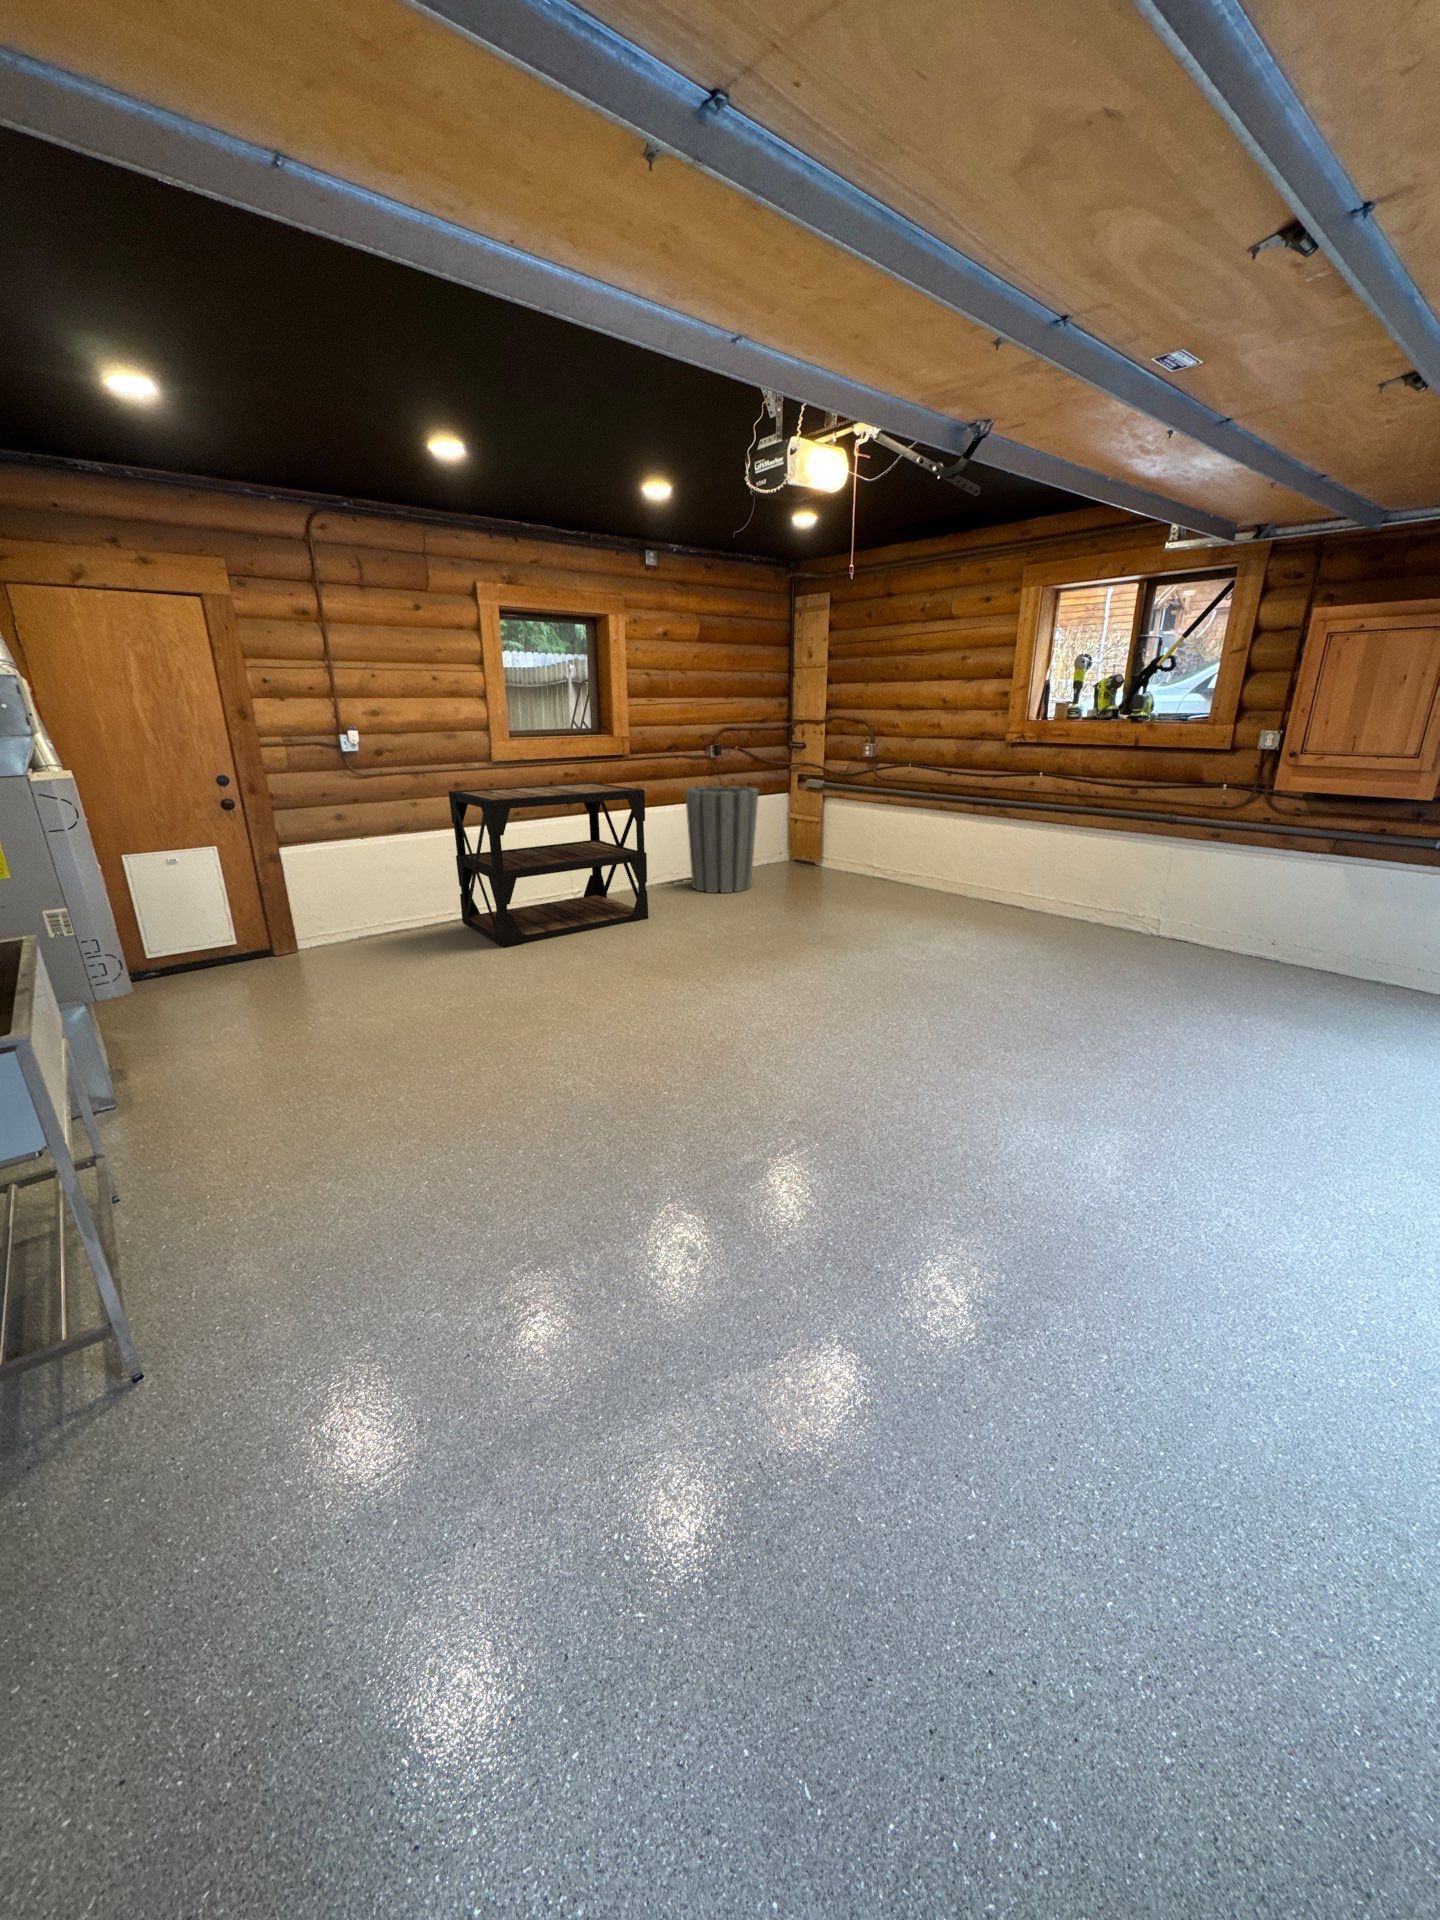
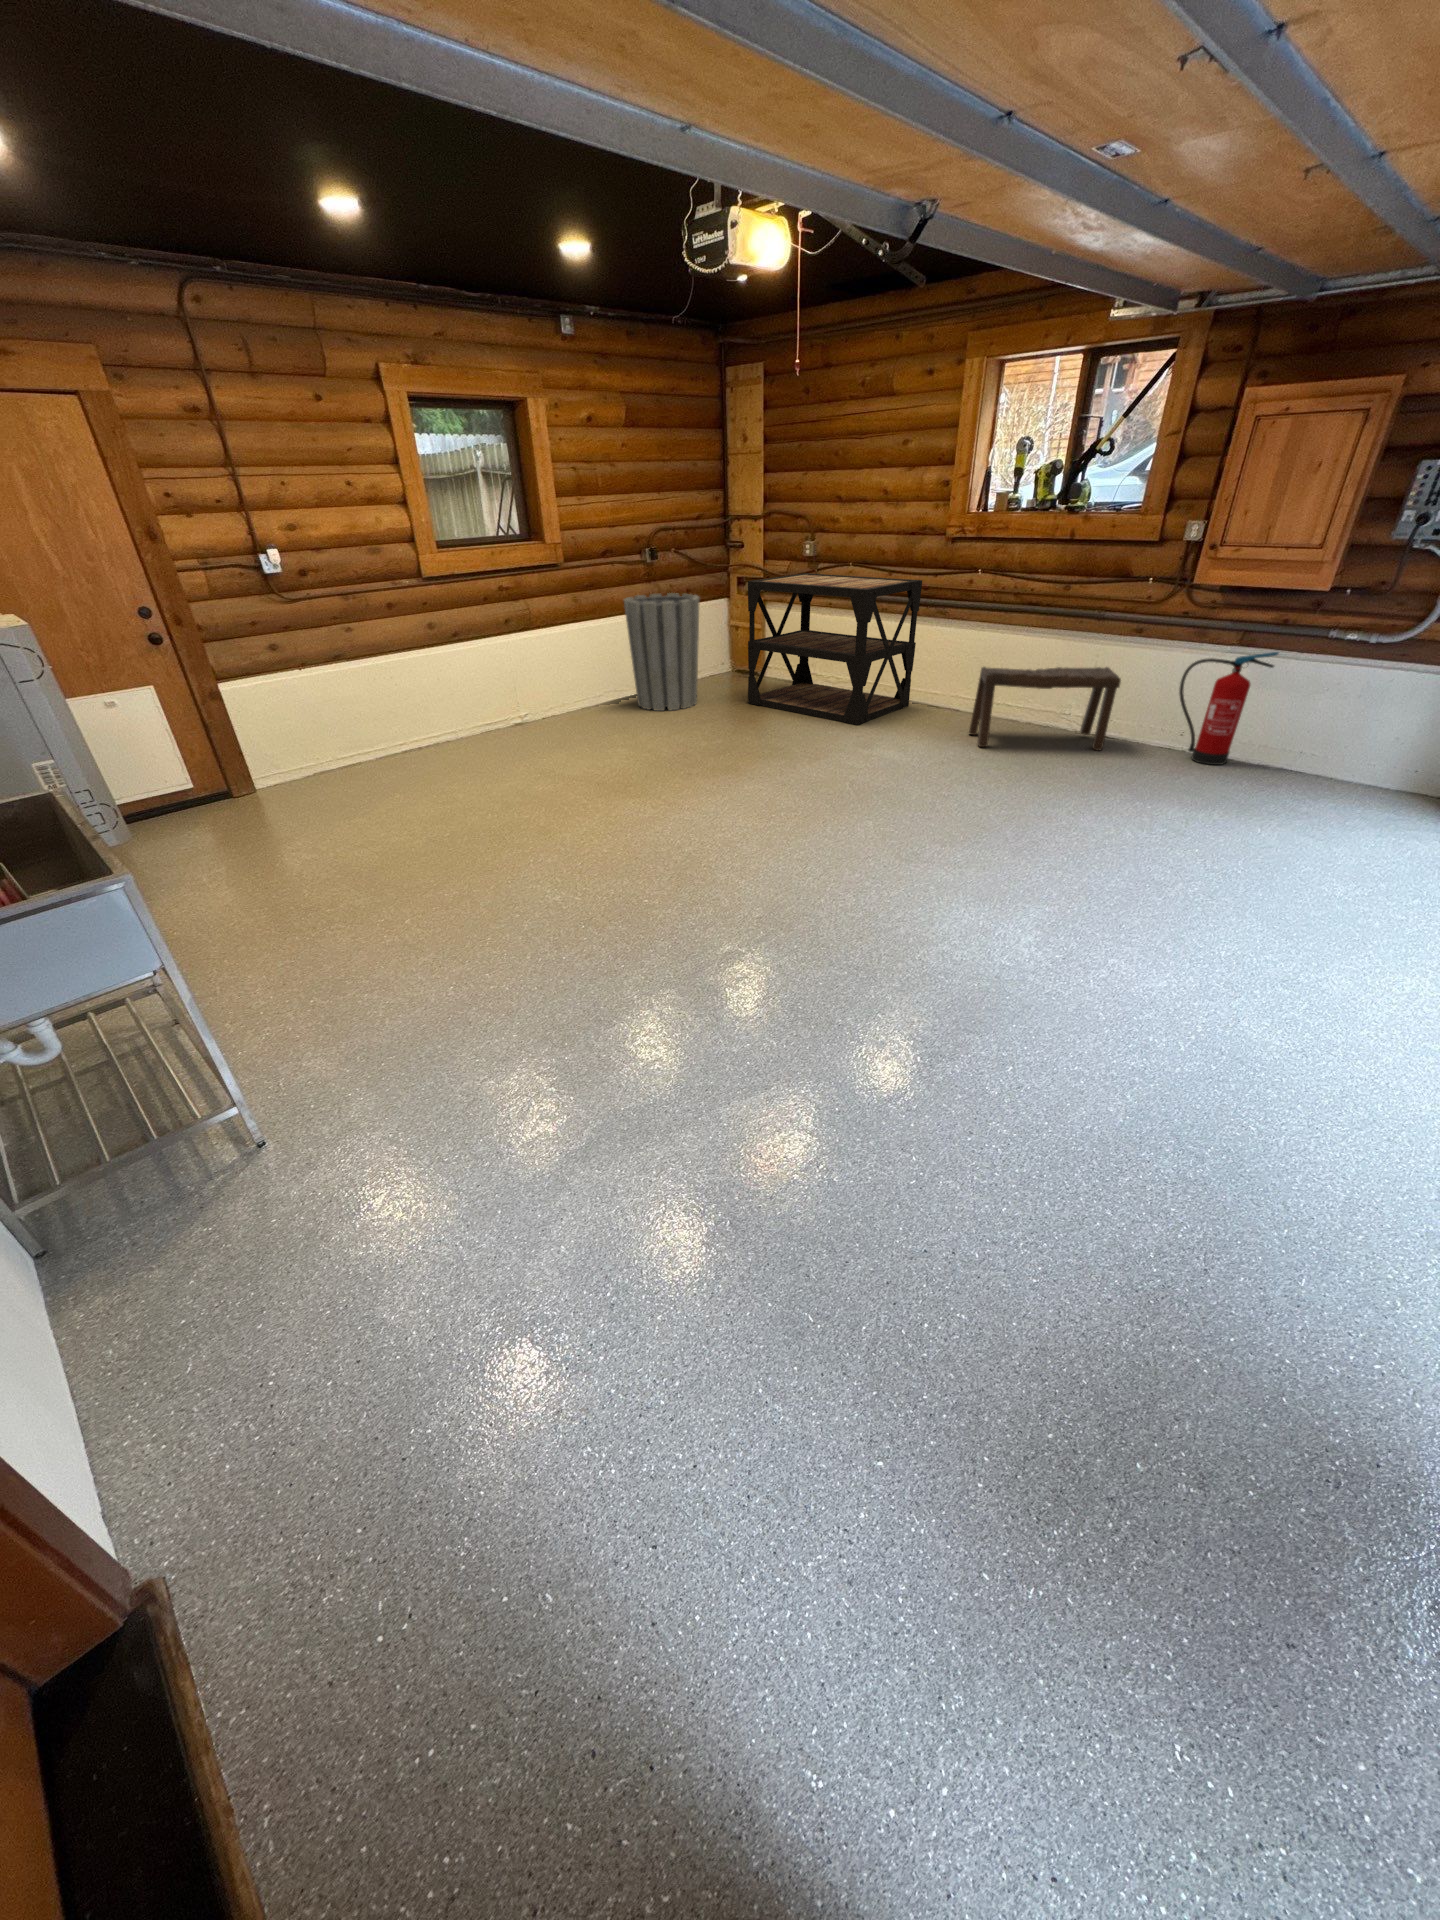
shelving unit: present [449,782,648,947] -> present [748,573,922,725]
fire extinguisher: none [1268,861,1383,979] -> present [1179,652,1278,765]
bench: none [1032,864,1200,956] -> present [969,667,1121,750]

